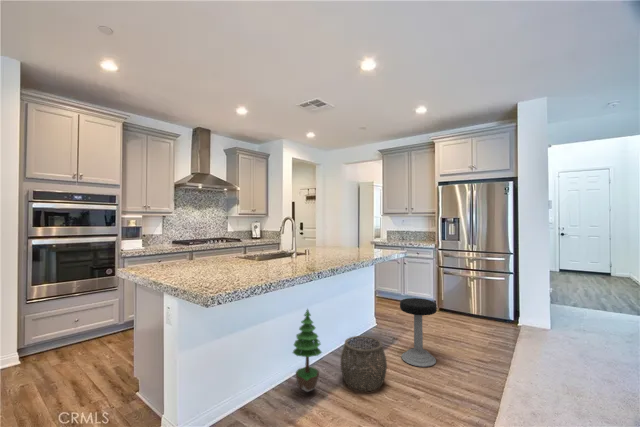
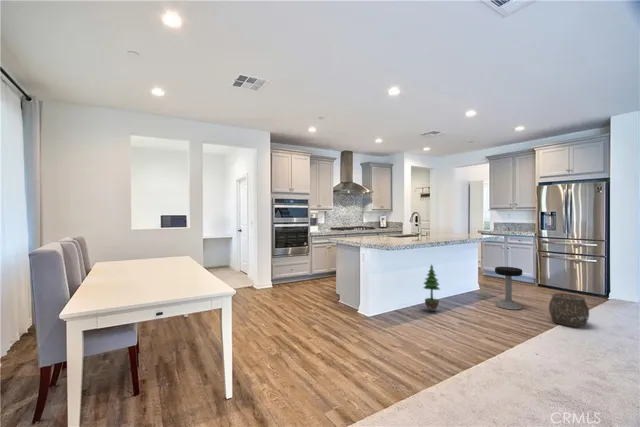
woven basket: present [341,336,387,391] -> present [549,293,589,327]

